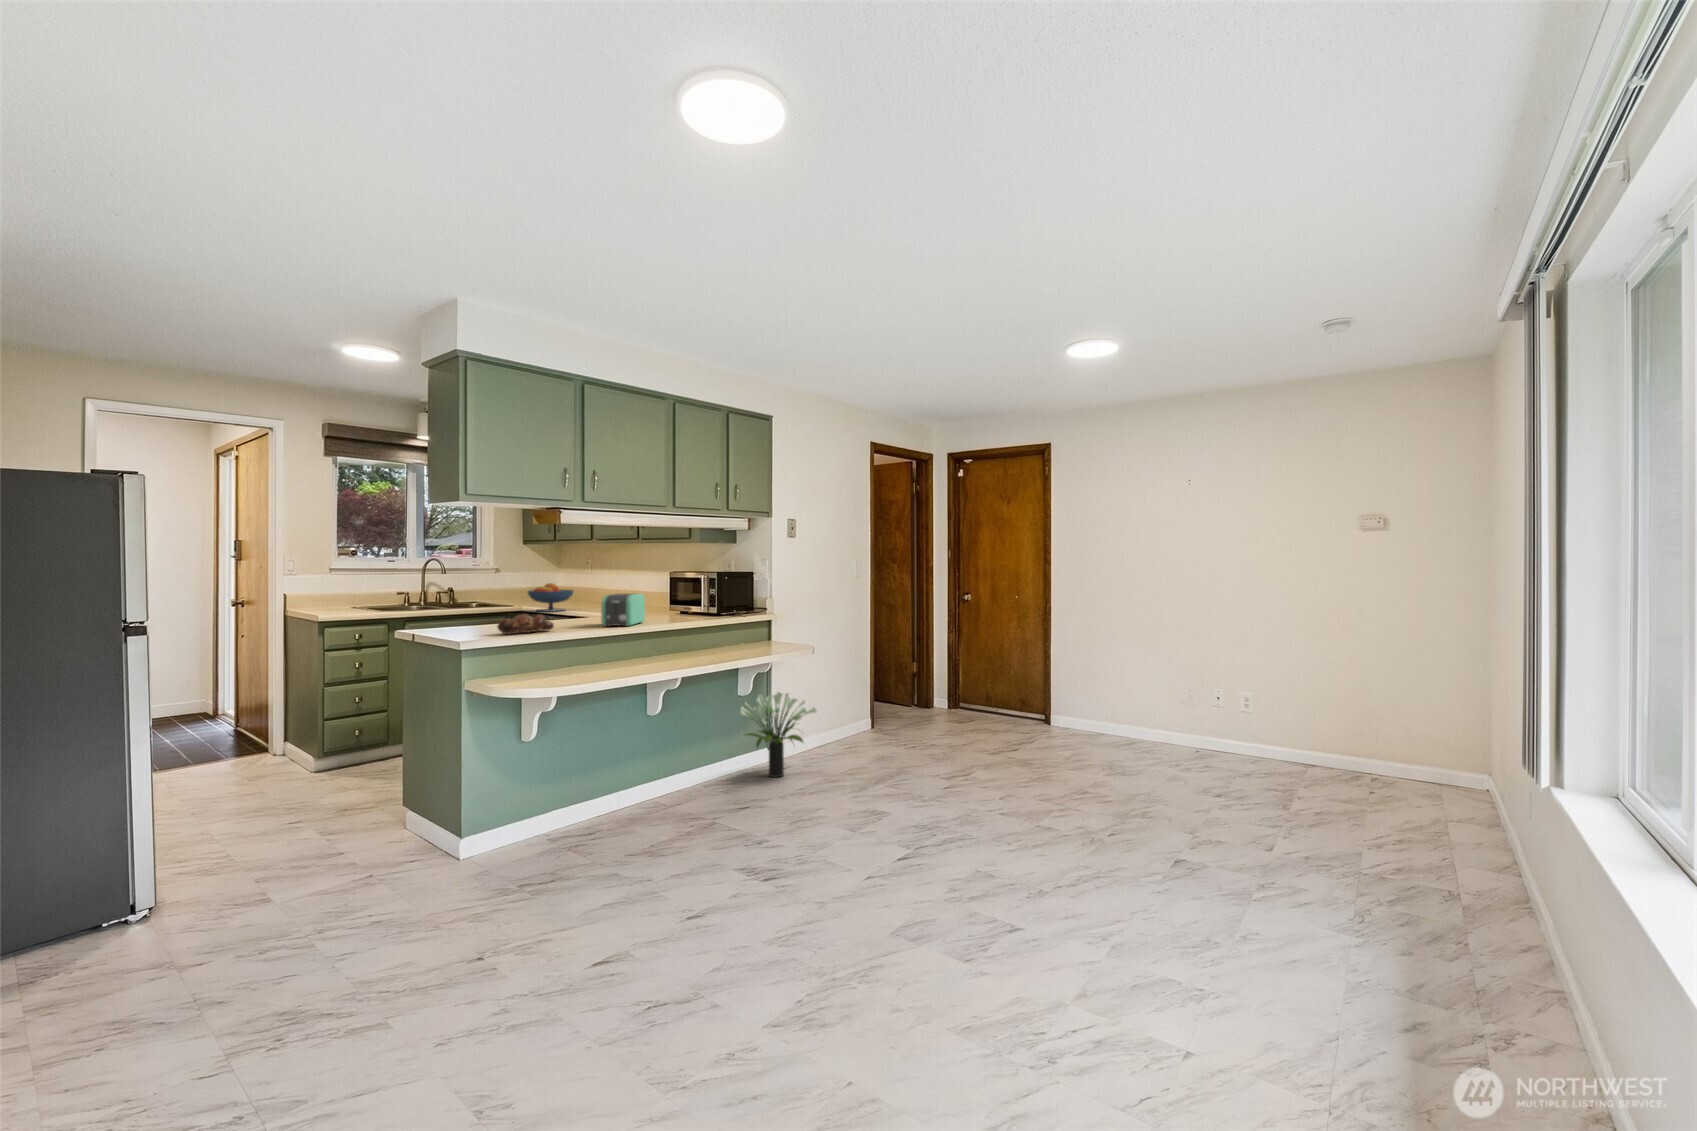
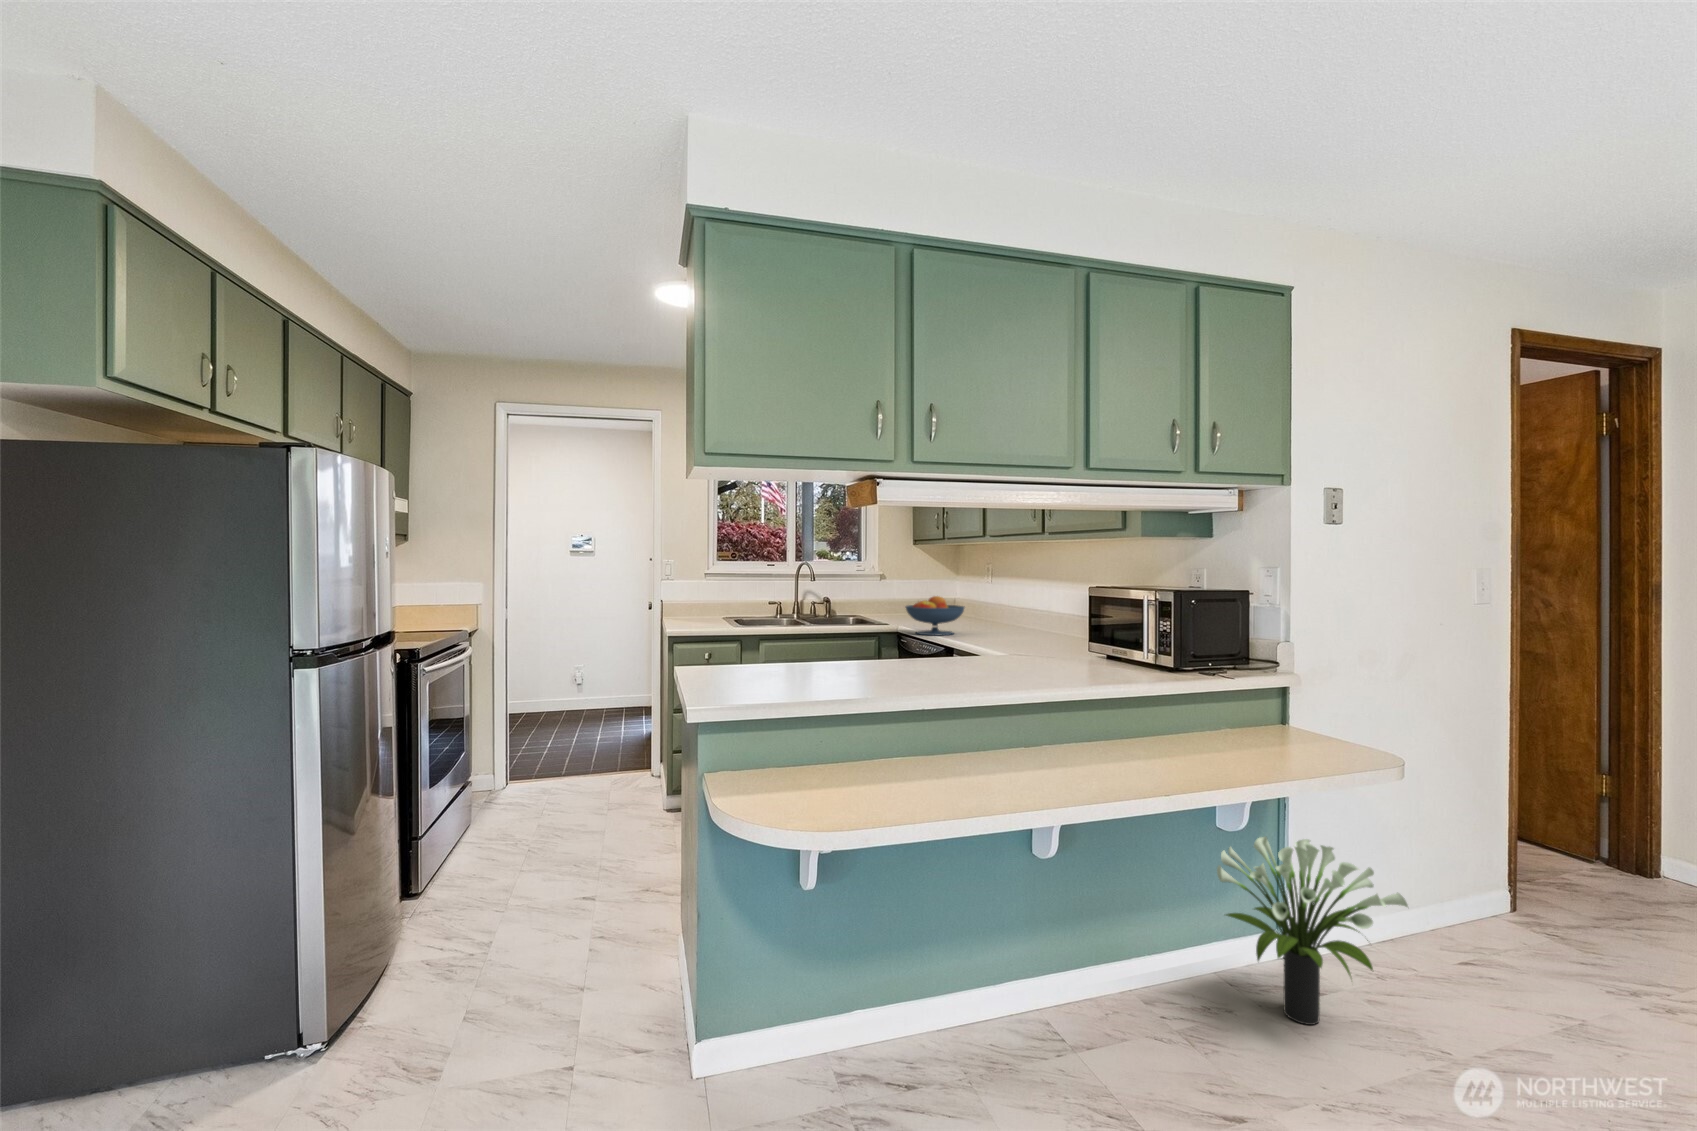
toaster: present [601,594,645,626] -> none [944,625,1029,690]
bread loaf: present [497,614,554,635] -> none [766,657,859,694]

